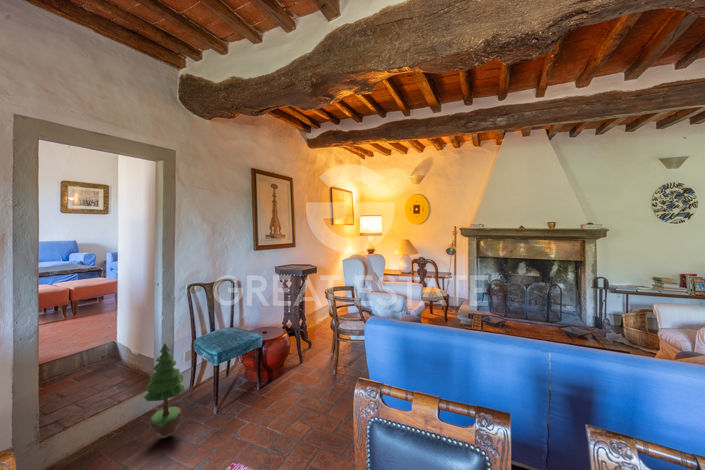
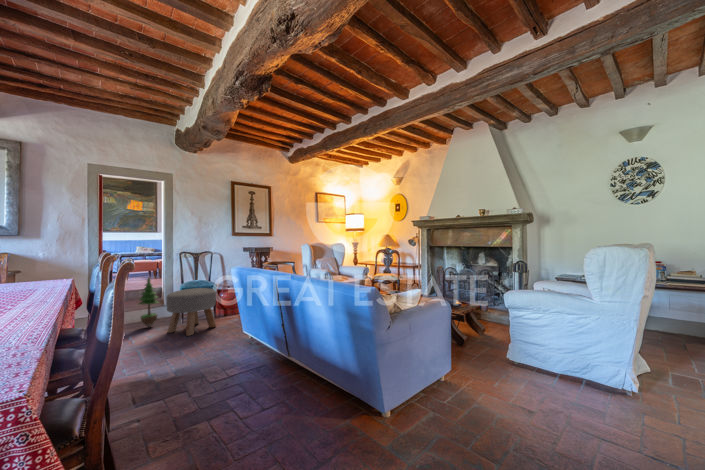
ottoman: none [220,346,300,445] -> present [166,288,216,336]

